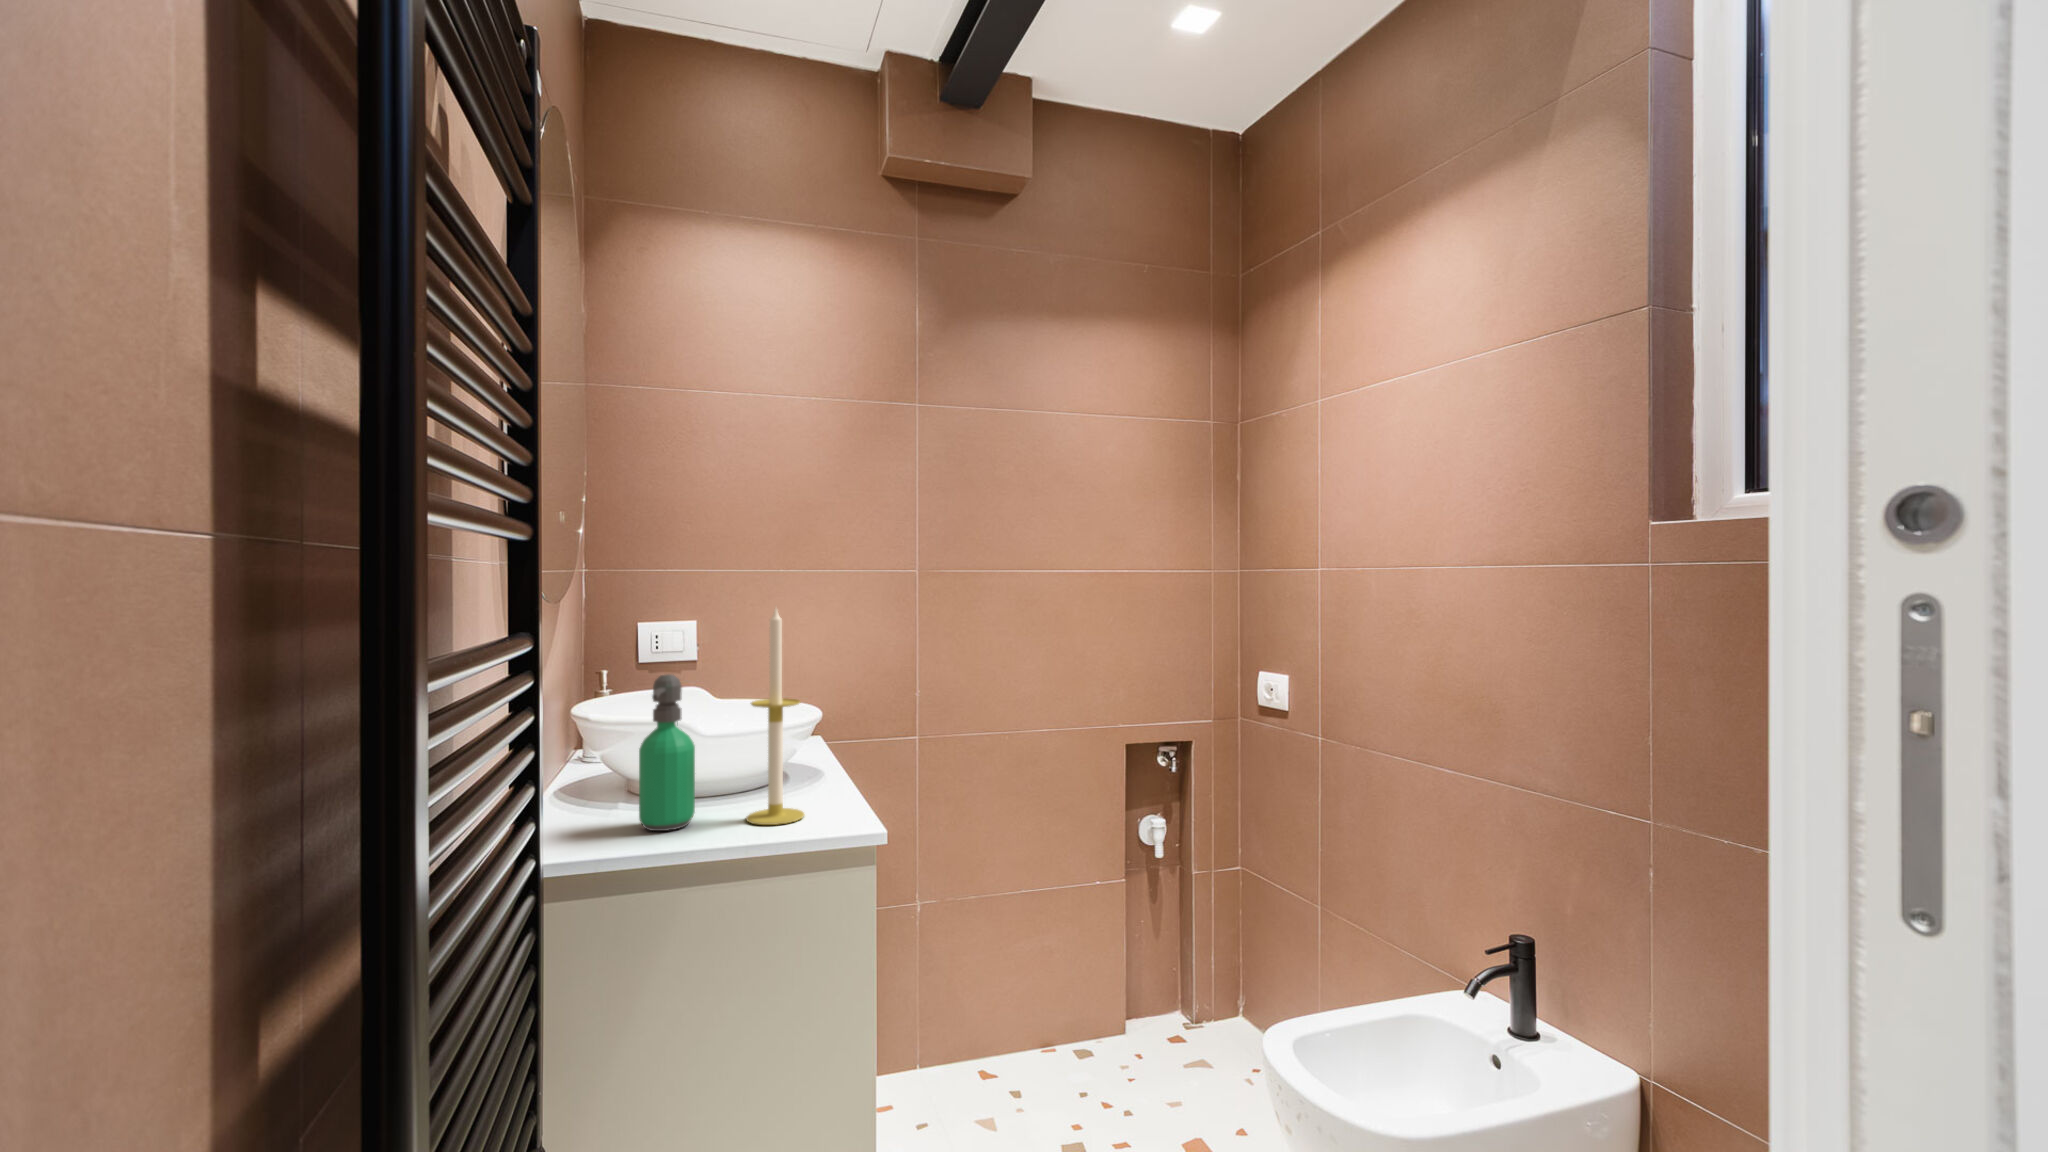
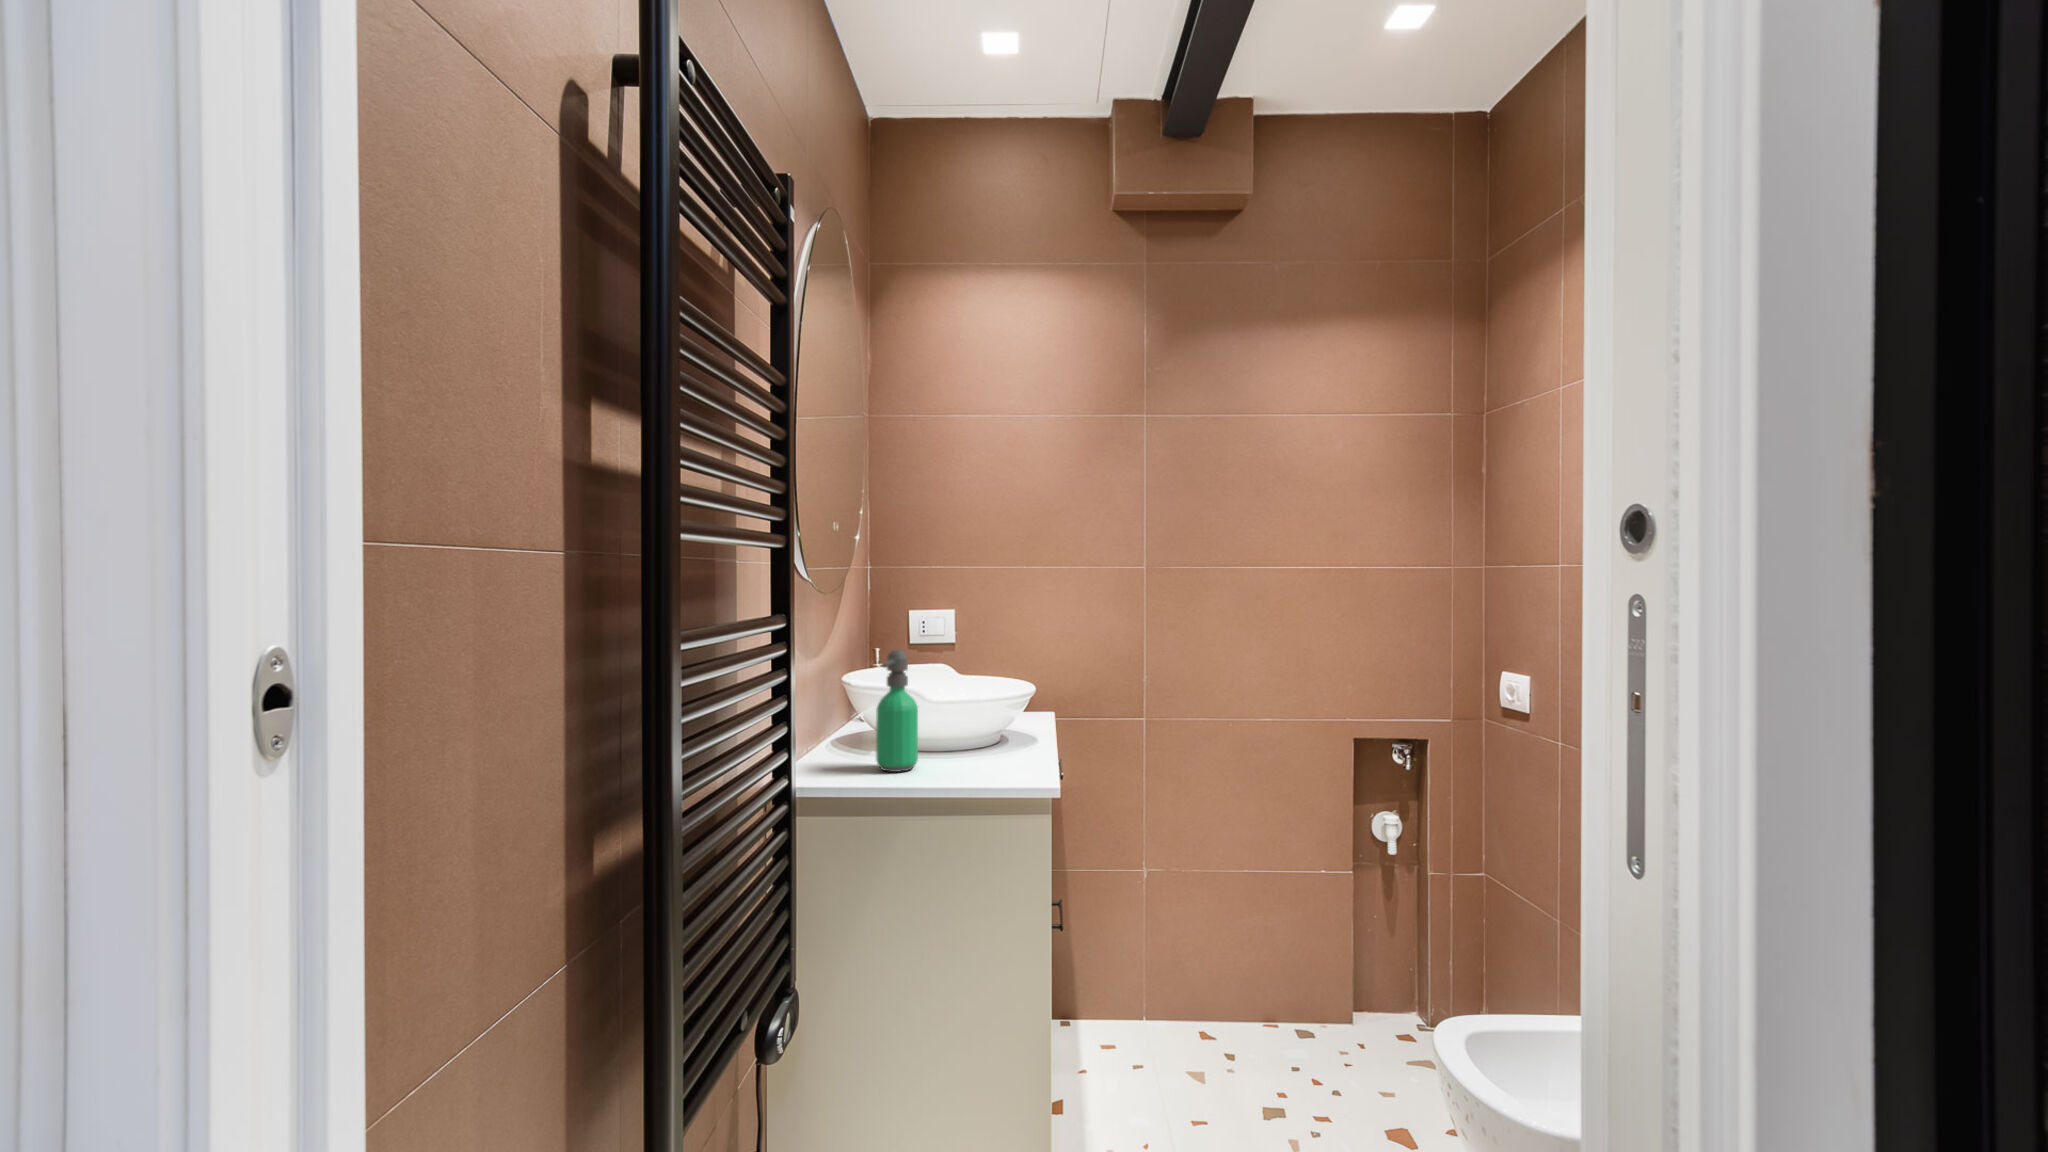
candle: present [746,609,804,825] -> none [956,596,1002,775]

